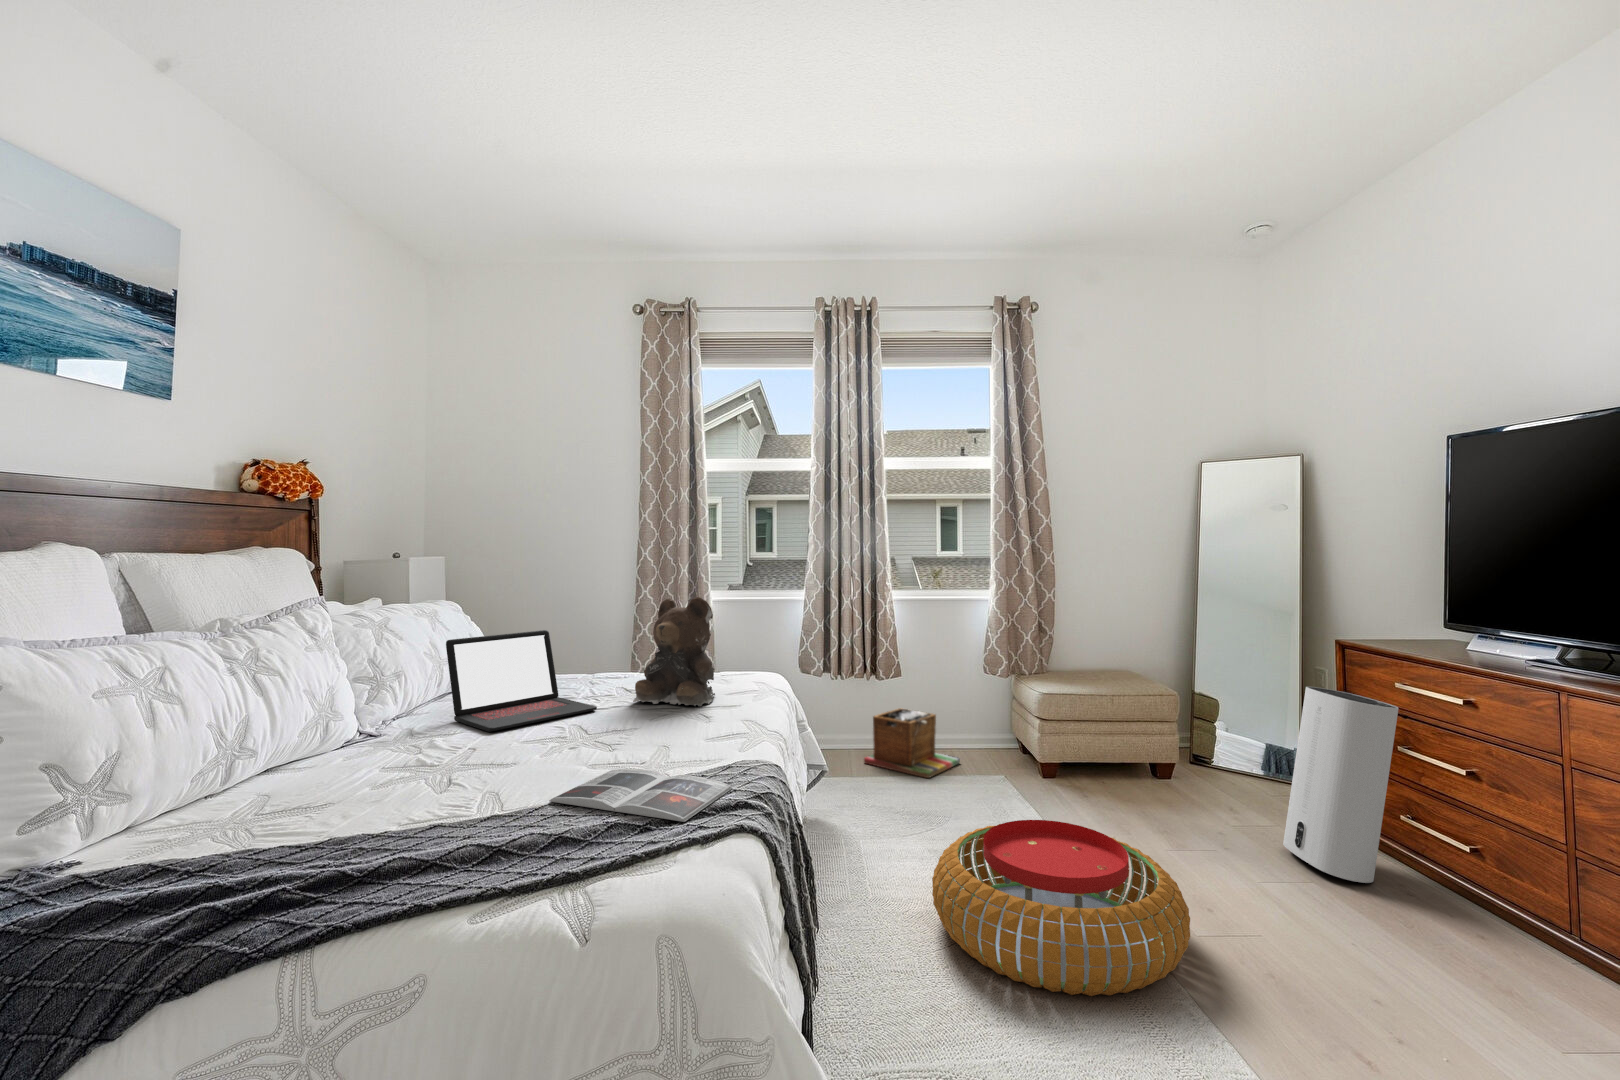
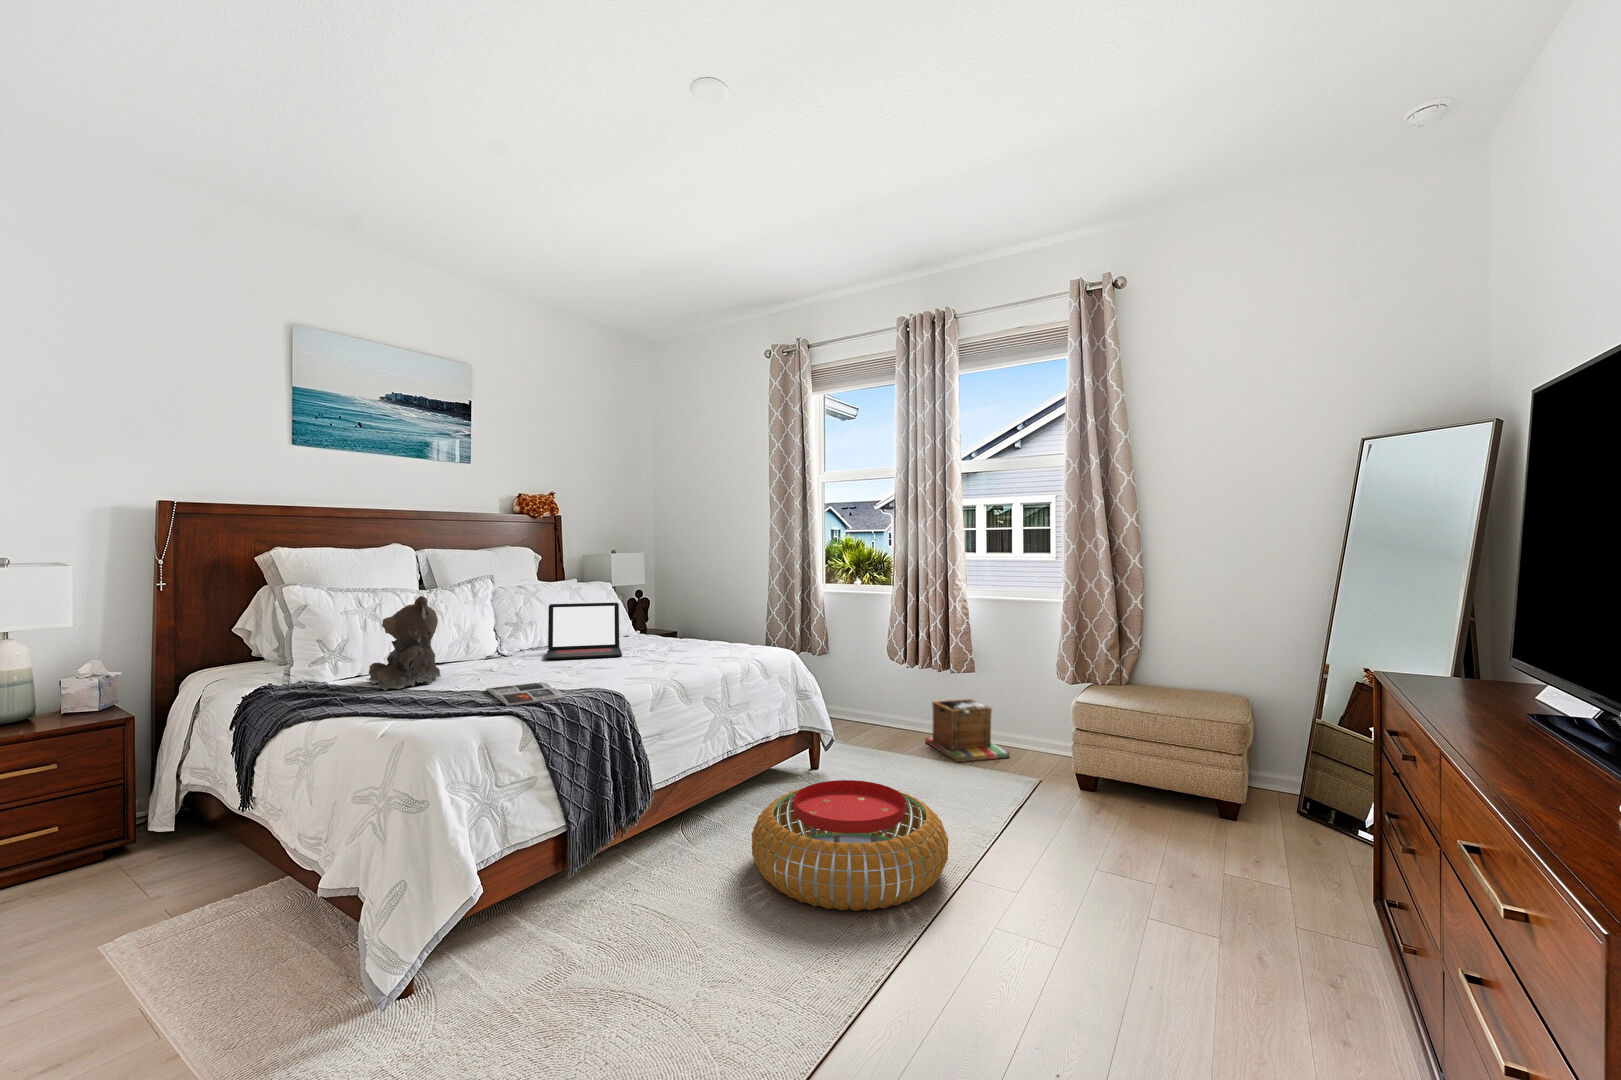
teddy bear: present [633,597,715,706] -> present [367,596,441,690]
air purifier: present [1283,687,1398,883] -> none [1176,713,1279,927]

